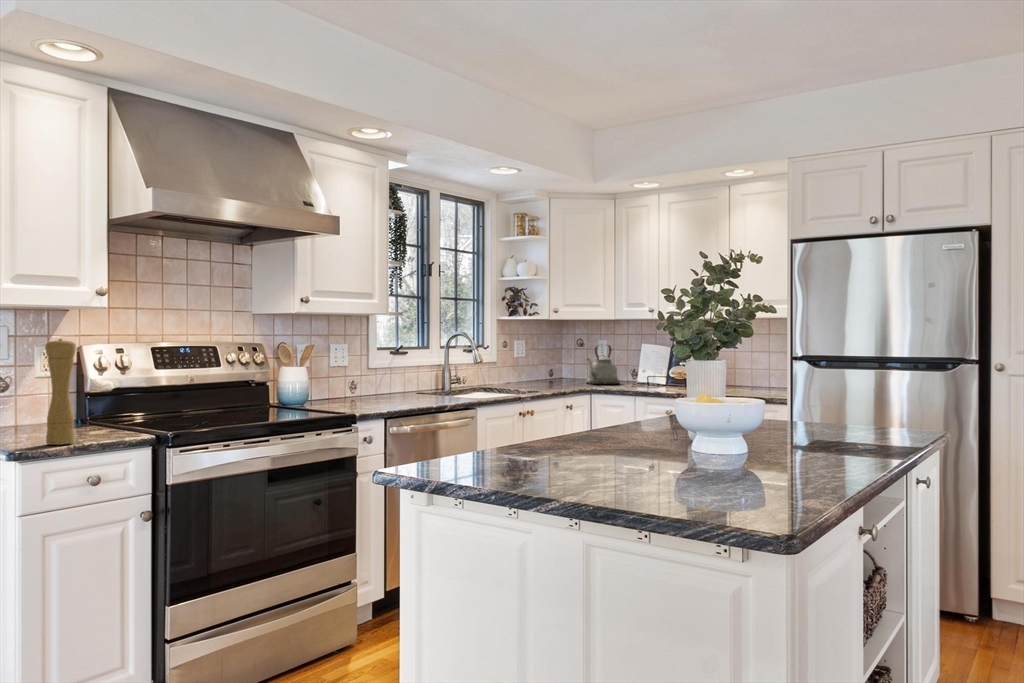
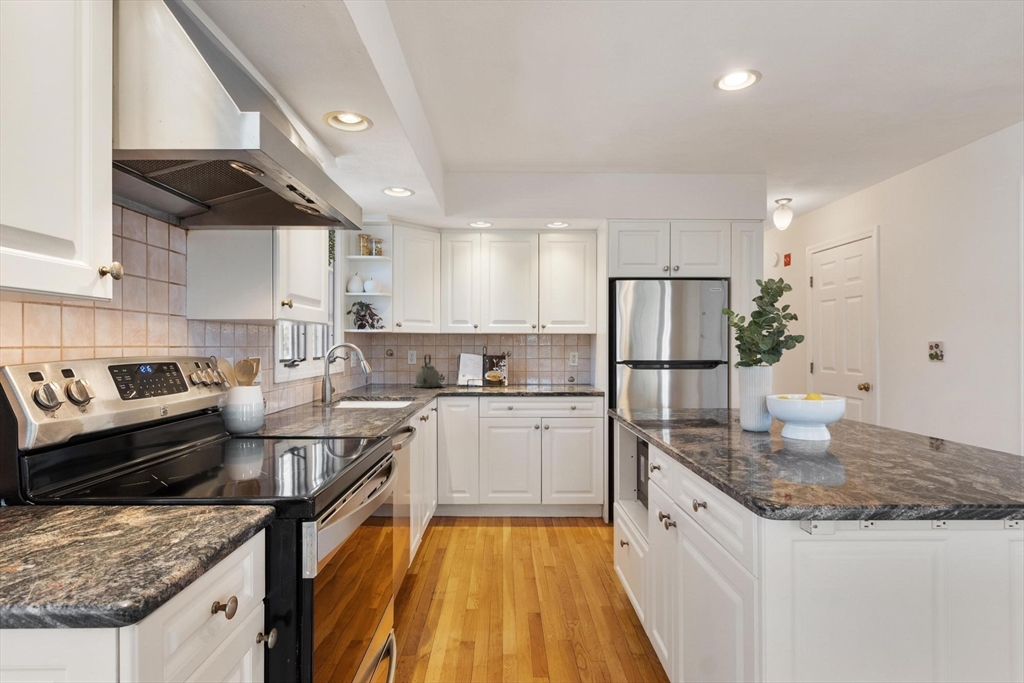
pepper mill: present [45,339,76,445] -> none [110,349,178,577]

